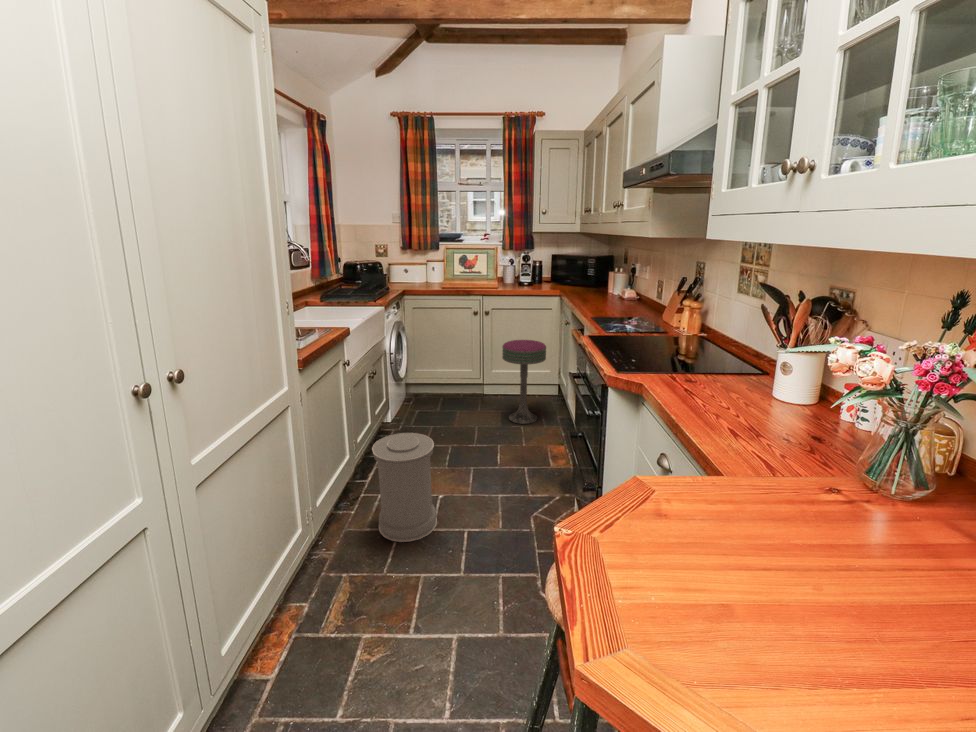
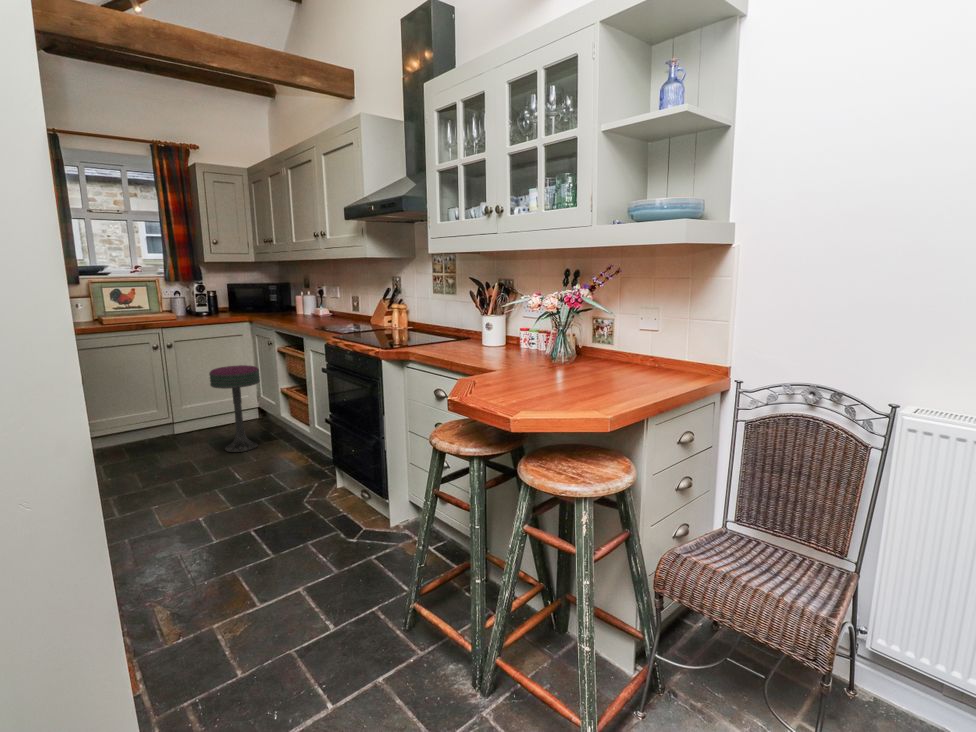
trash can: present [372,433,437,542] -> none [135,452,218,567]

